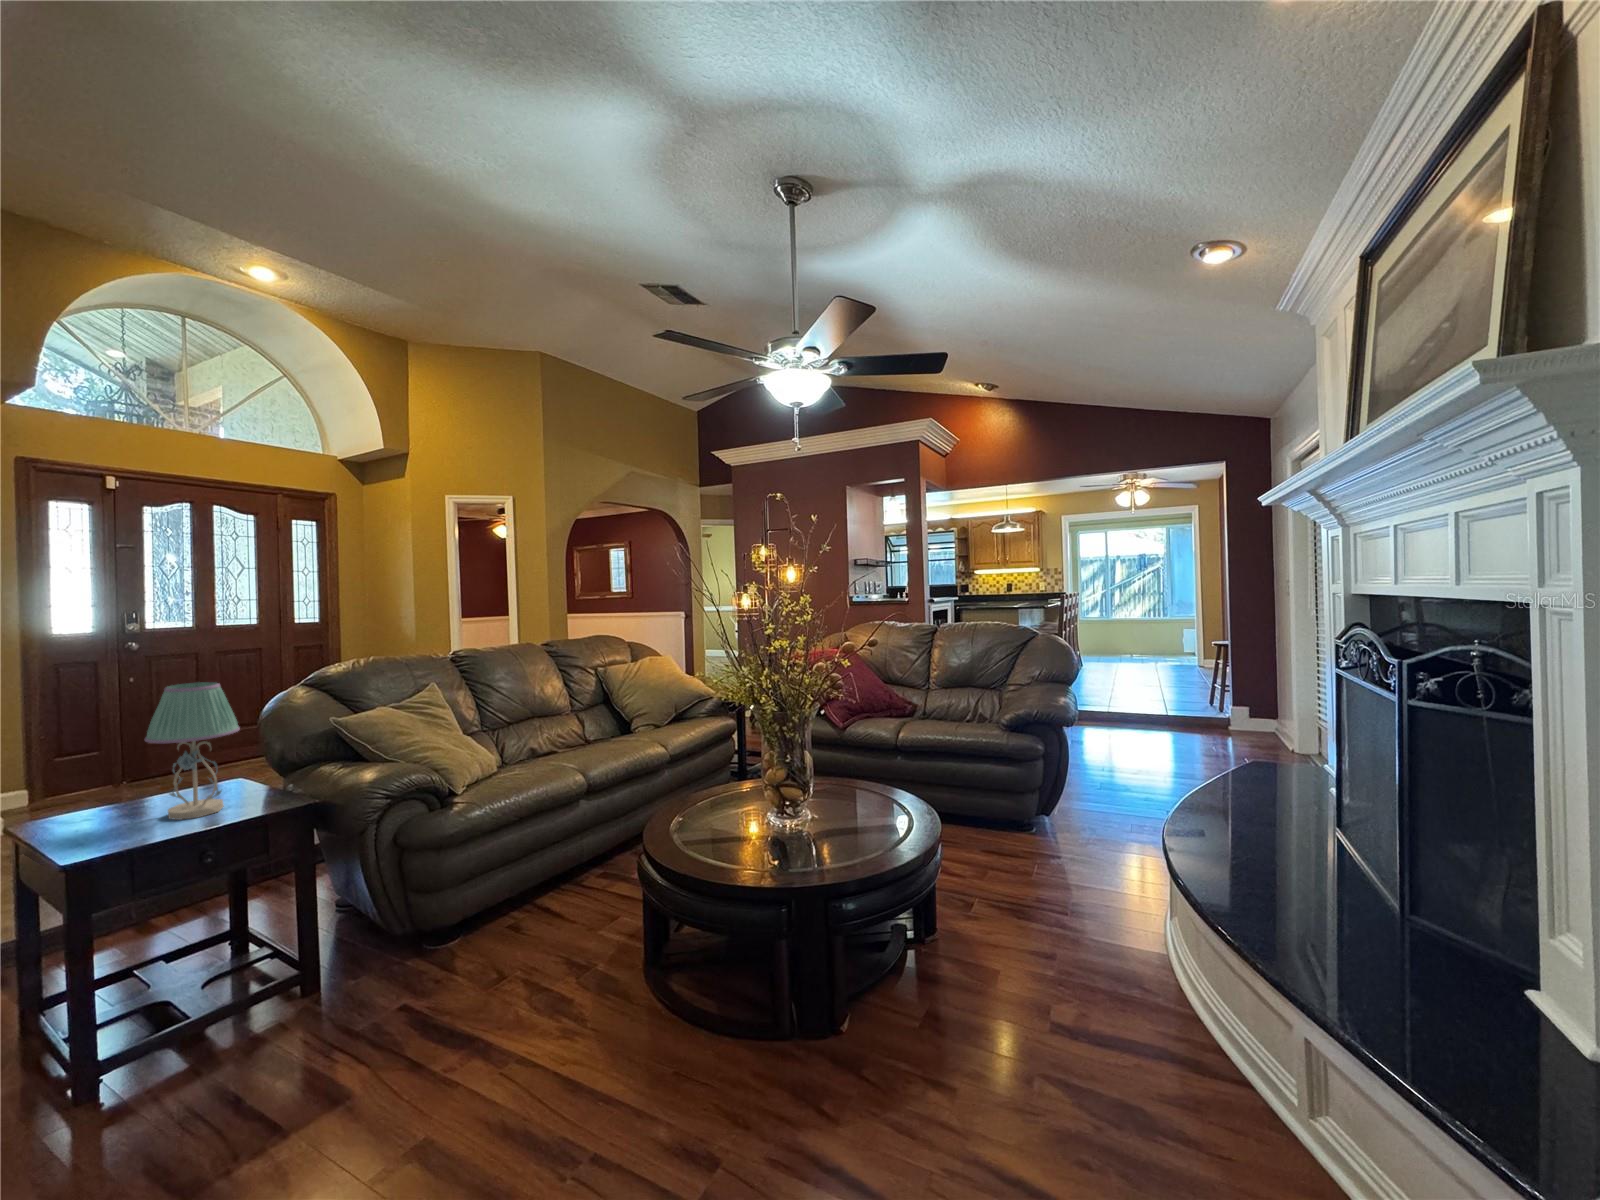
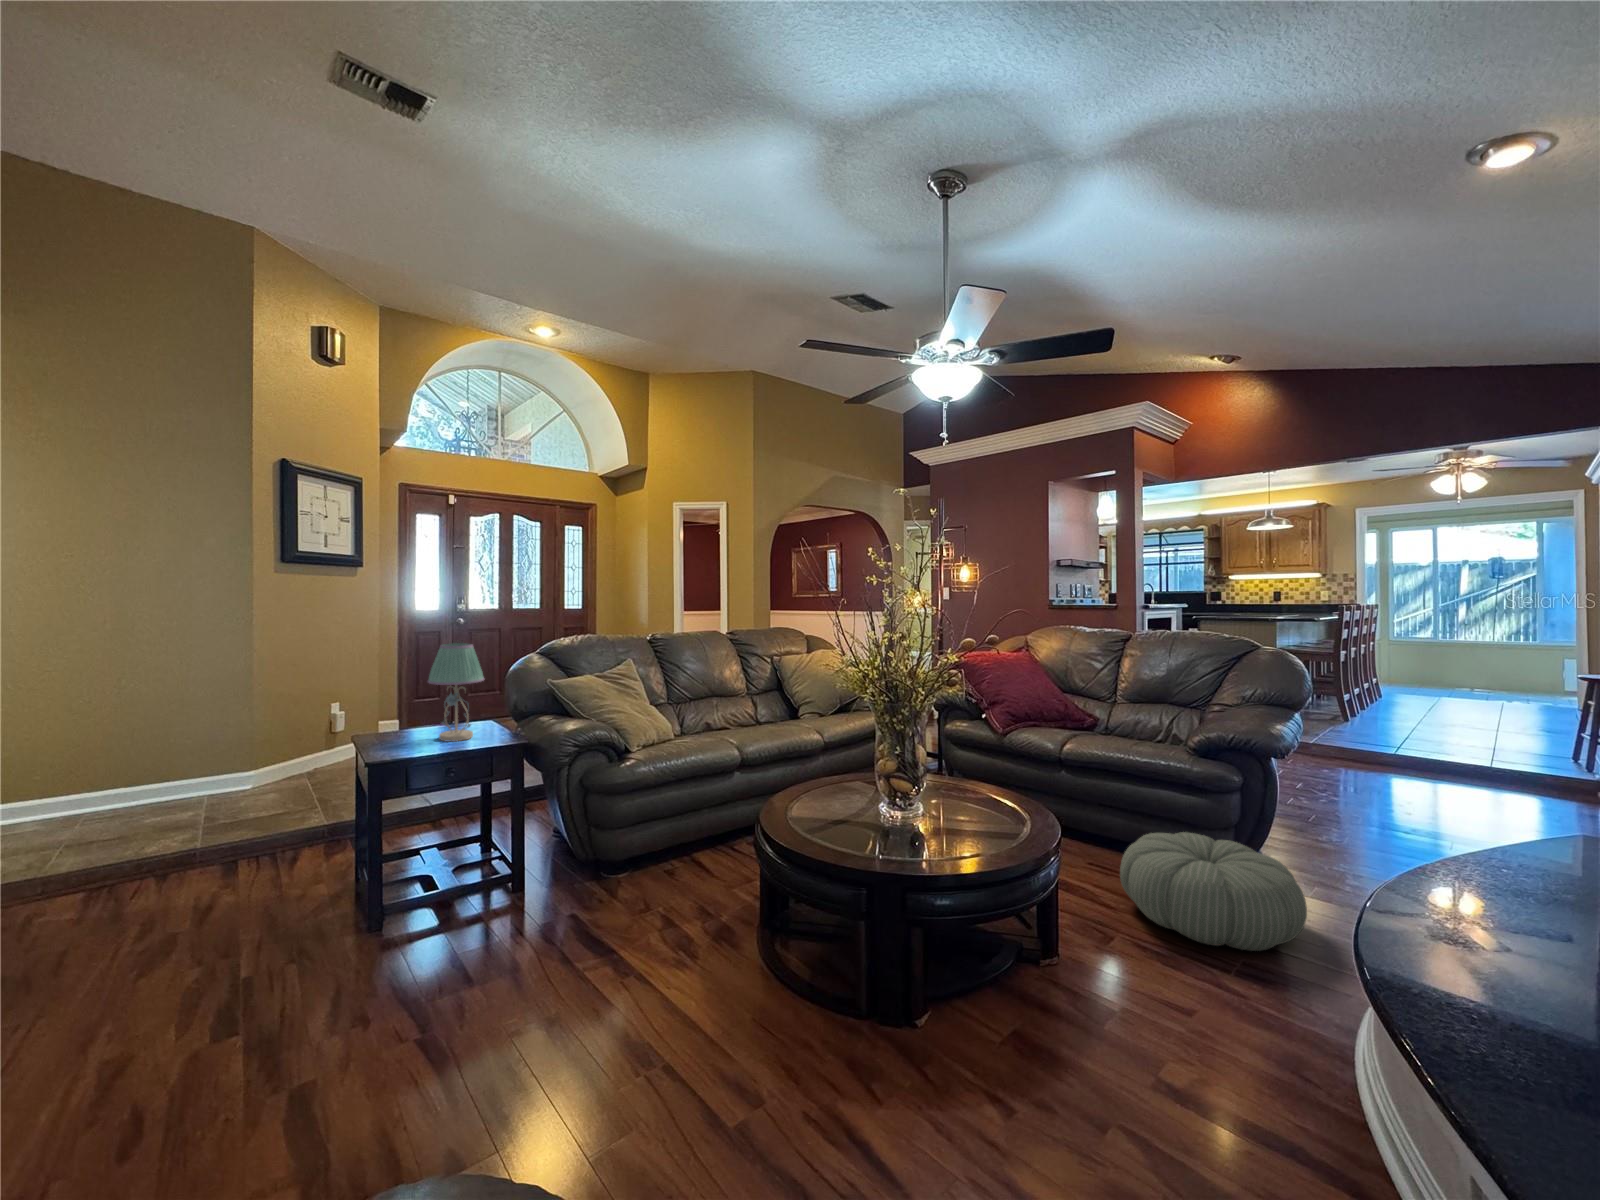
pouf: none [971,802,1118,900] -> present [1120,832,1307,951]

